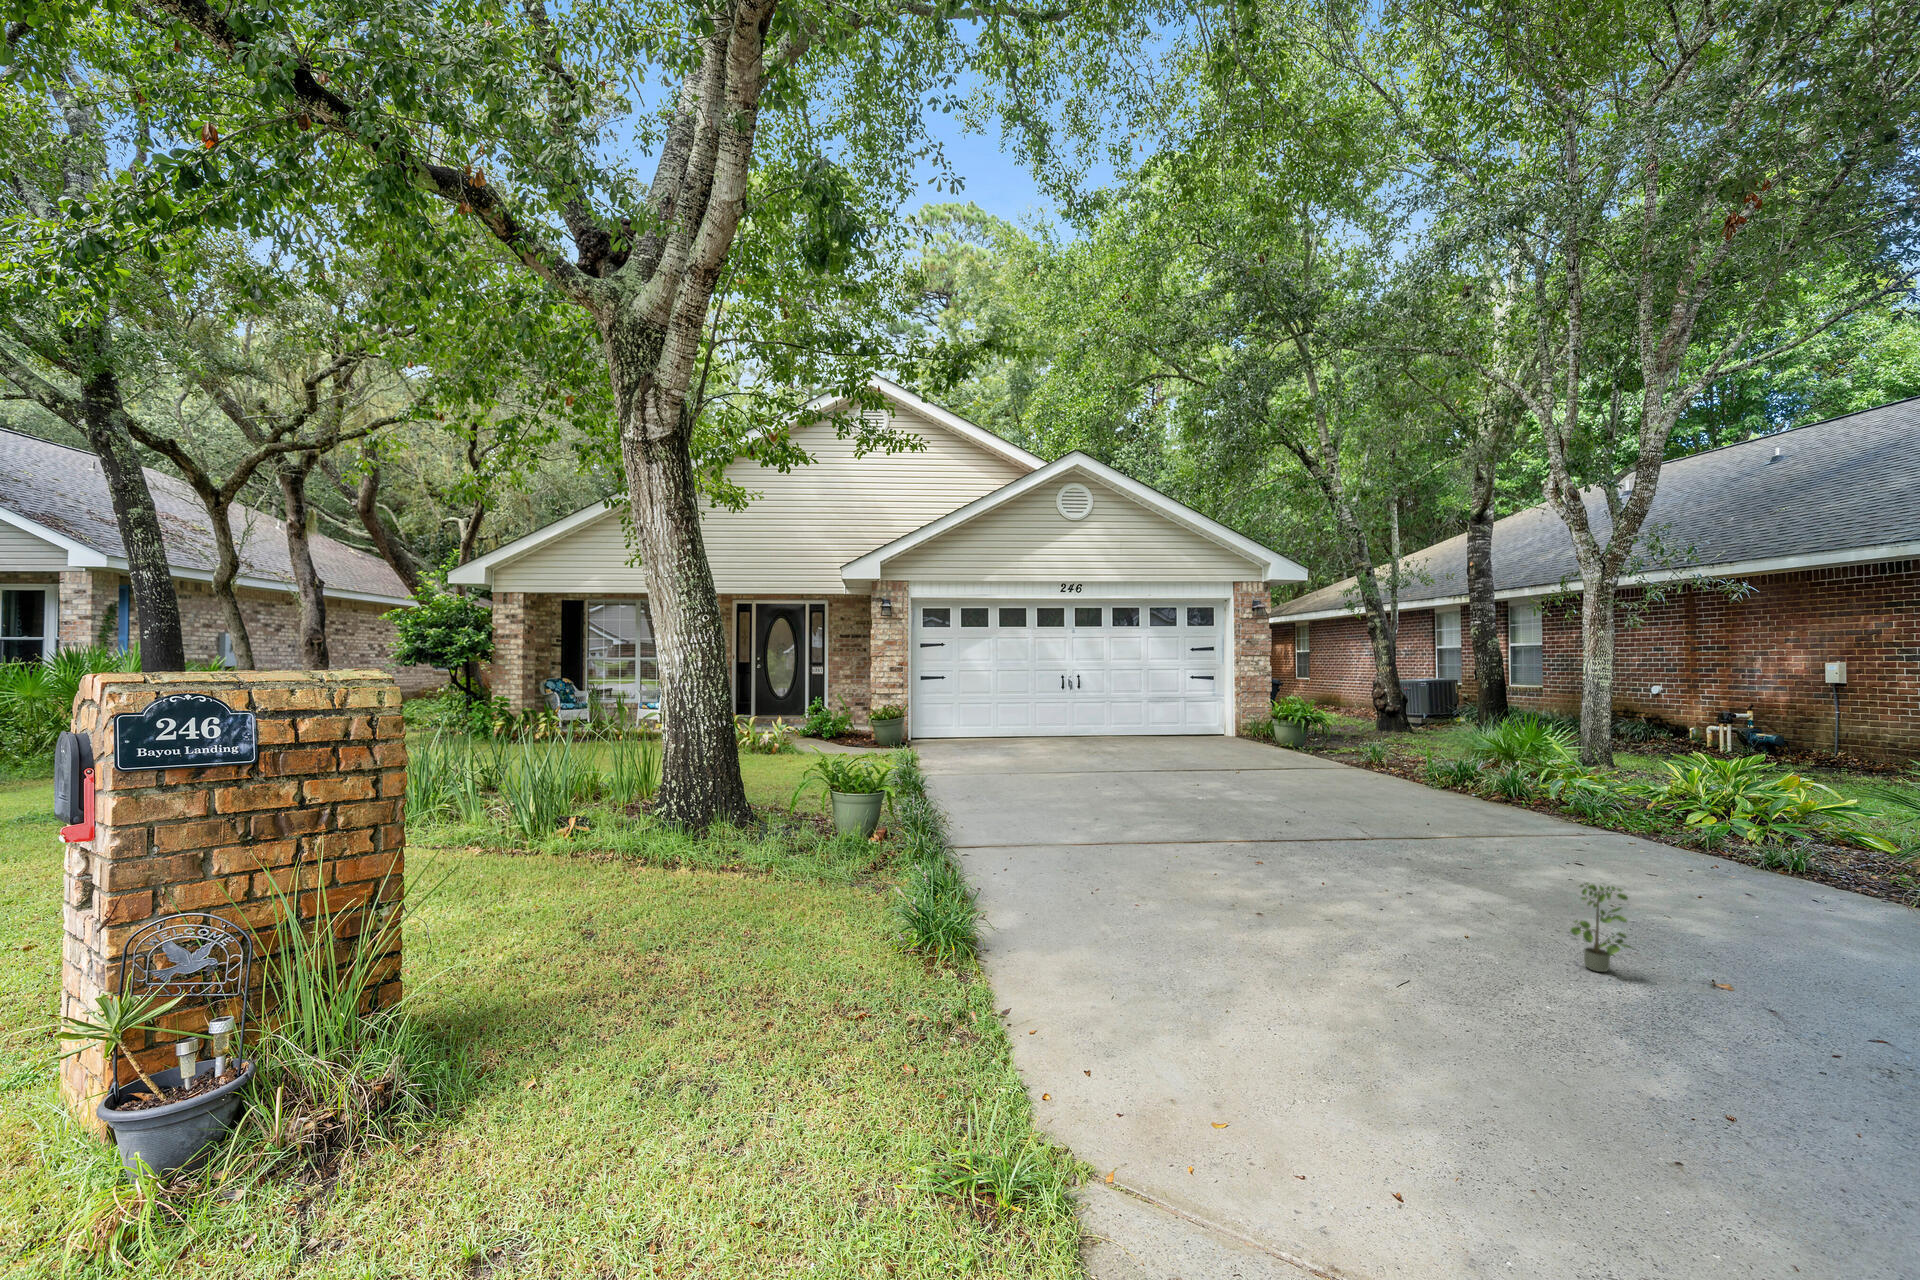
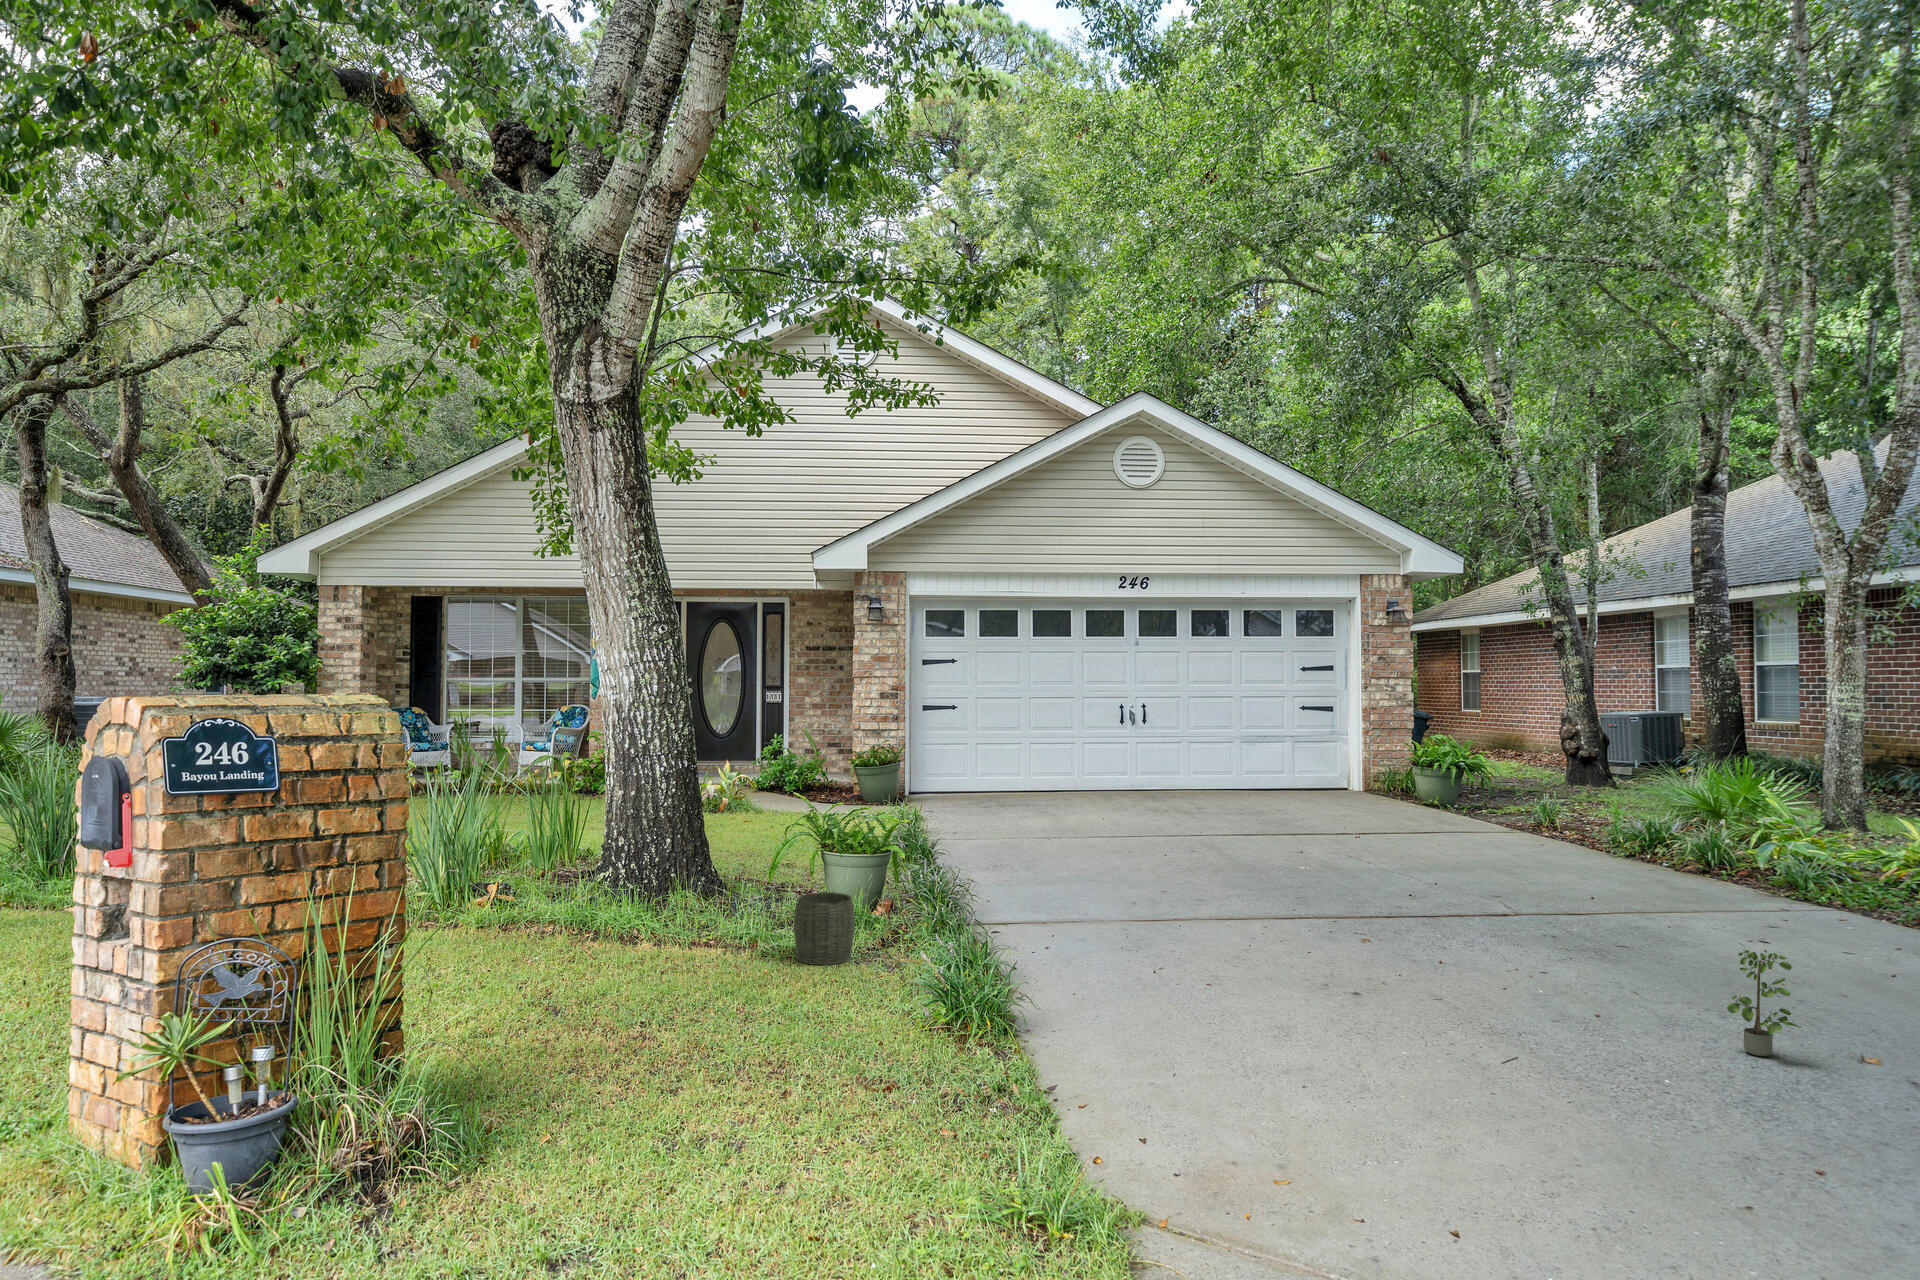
woven basket: none [800,828,849,889] -> present [794,892,855,965]

